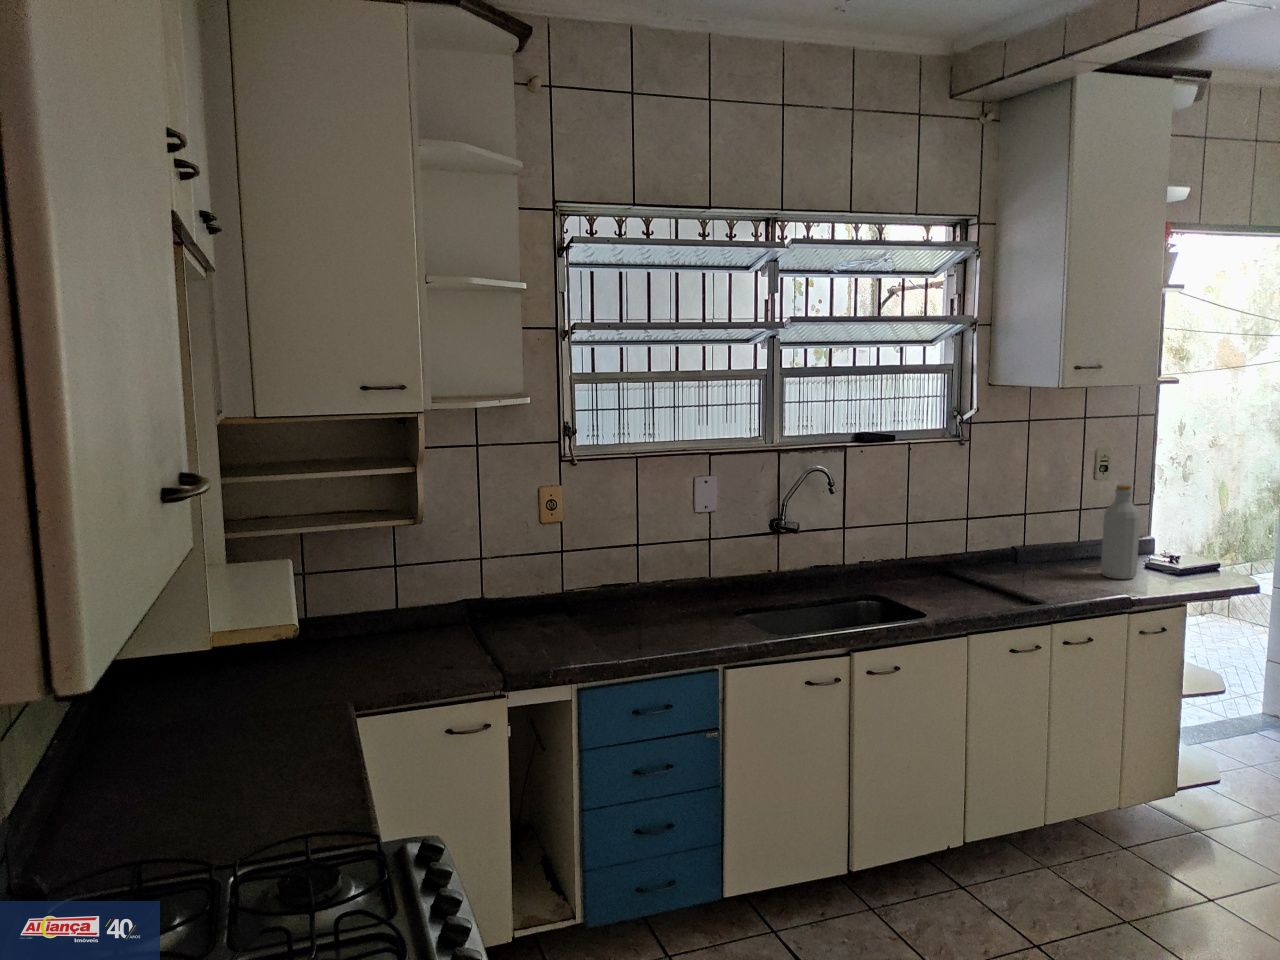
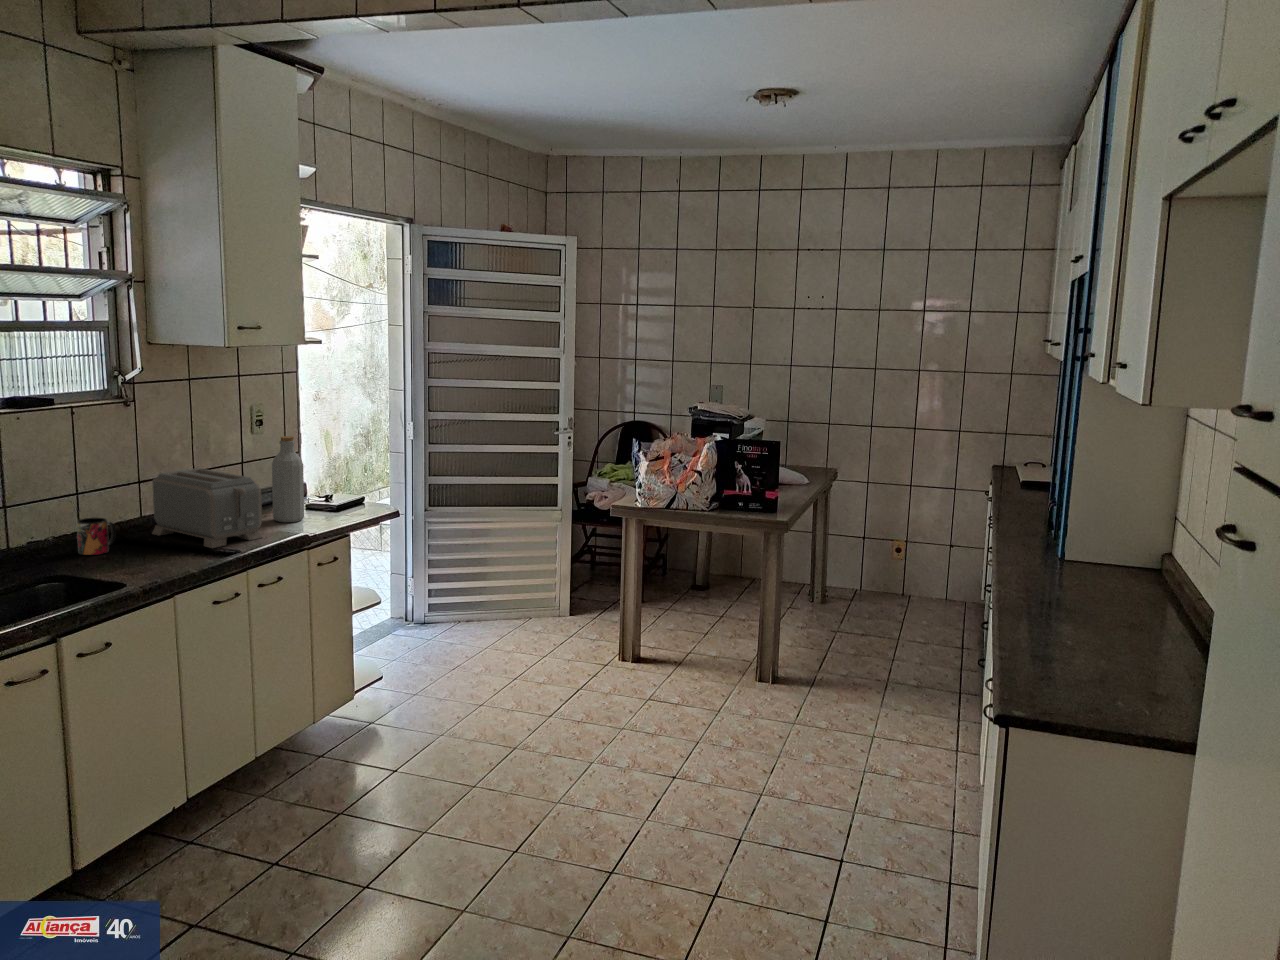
toaster: none [973,511,1082,594] -> present [152,468,262,548]
mug: none [901,547,937,583] -> present [77,518,116,555]

